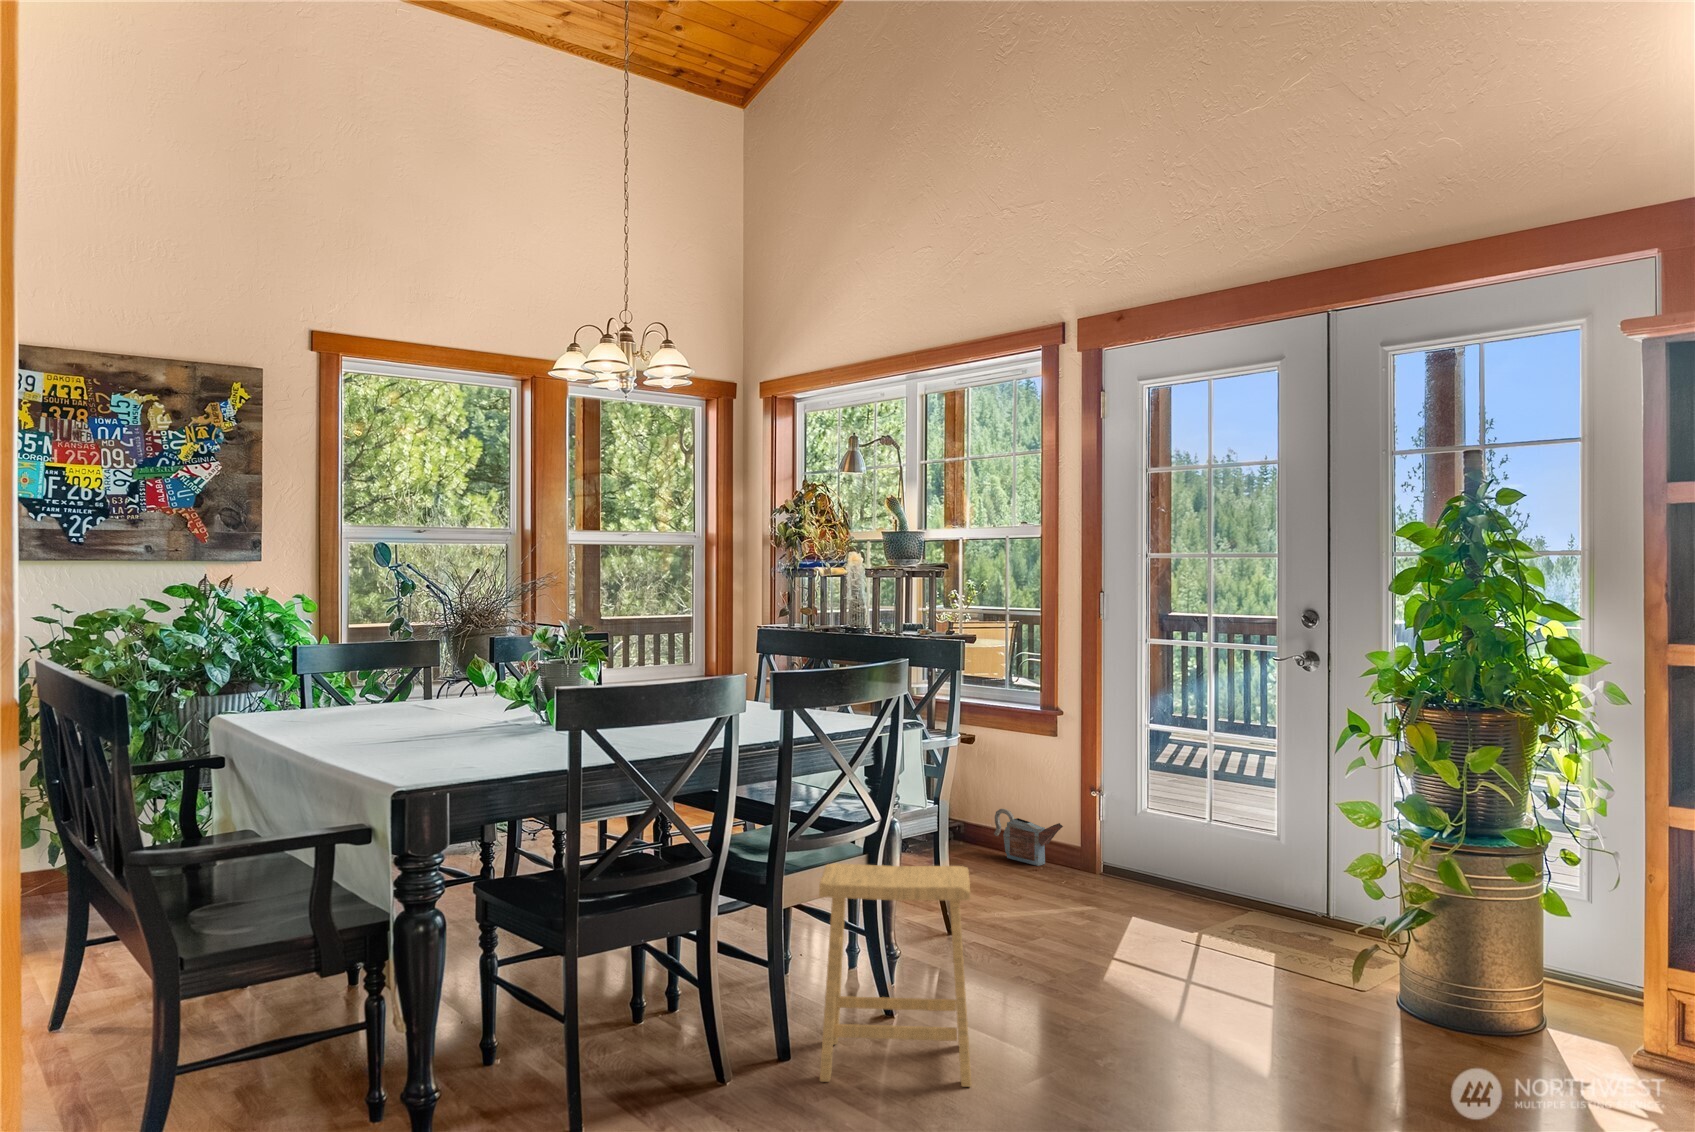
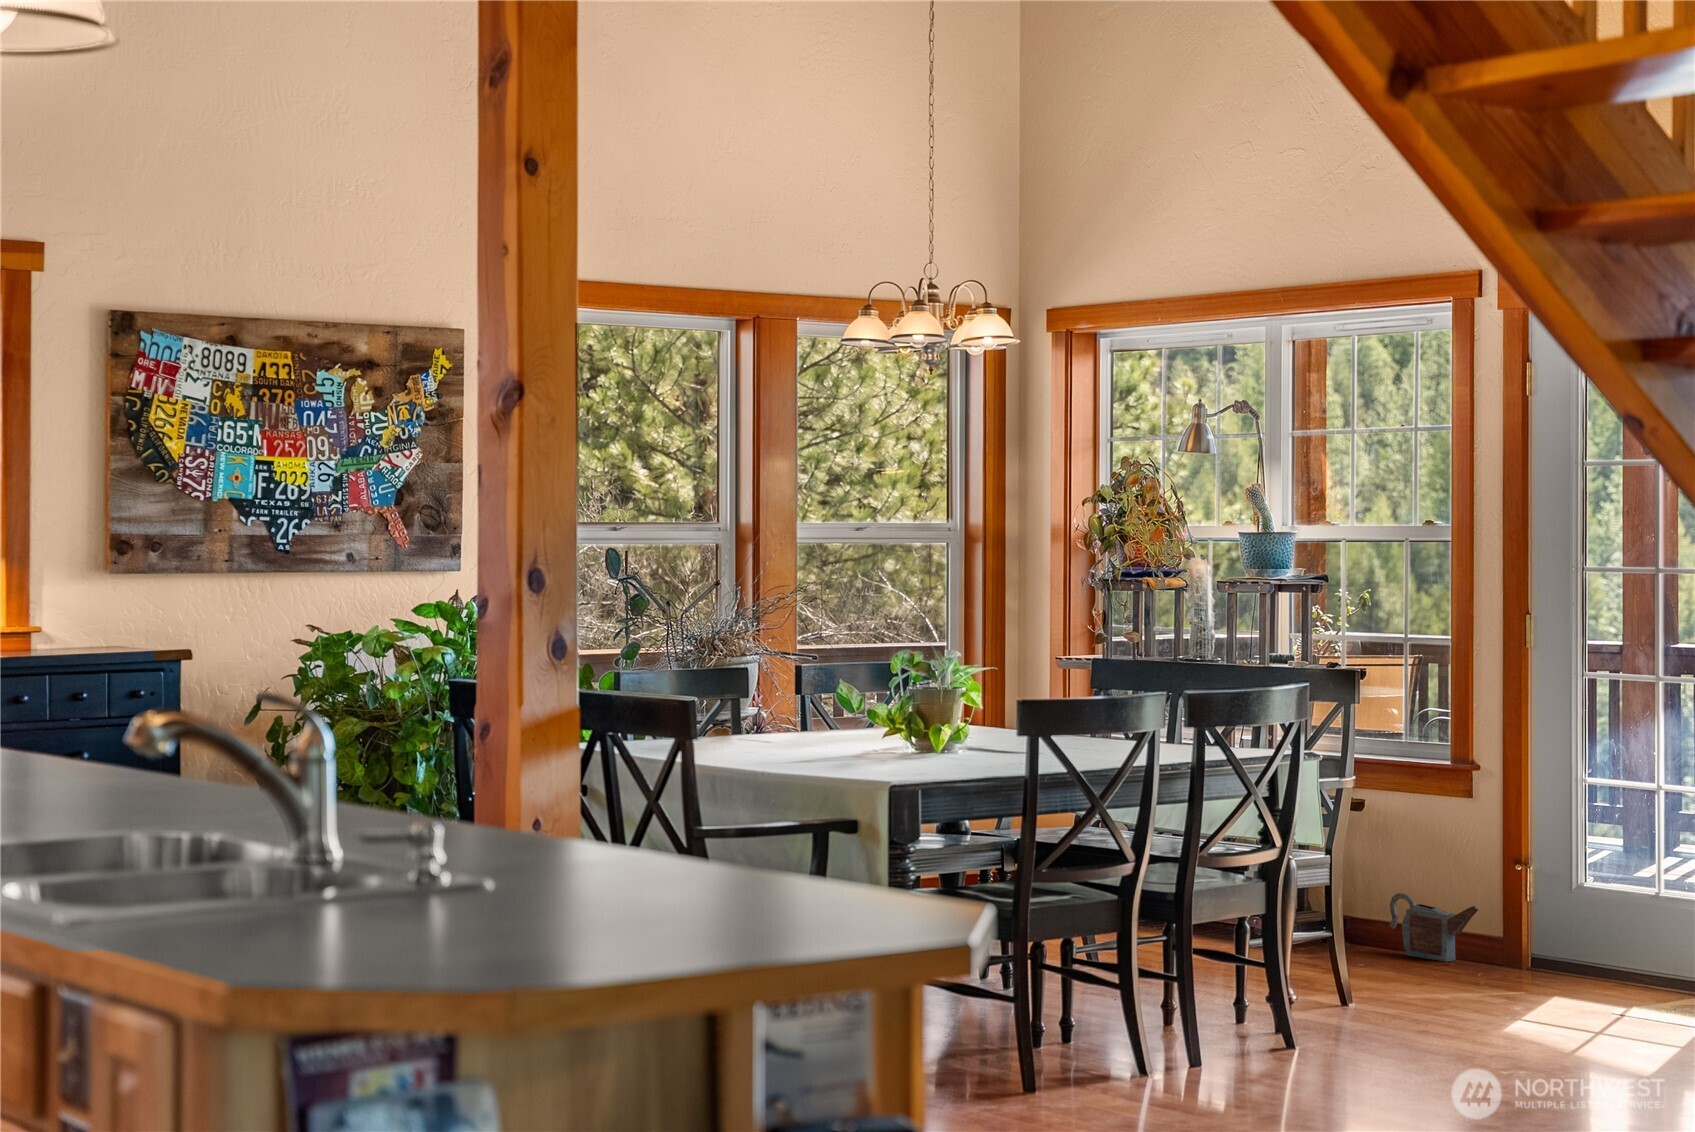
footstool: present [819,863,972,1087] -> none [1232,882,1378,1080]

